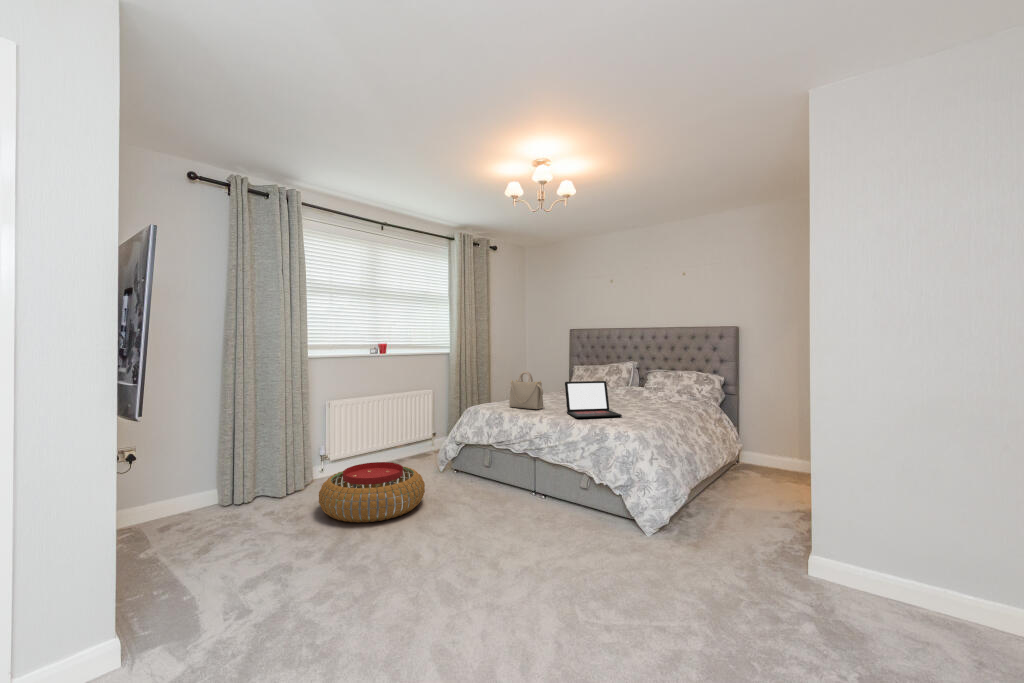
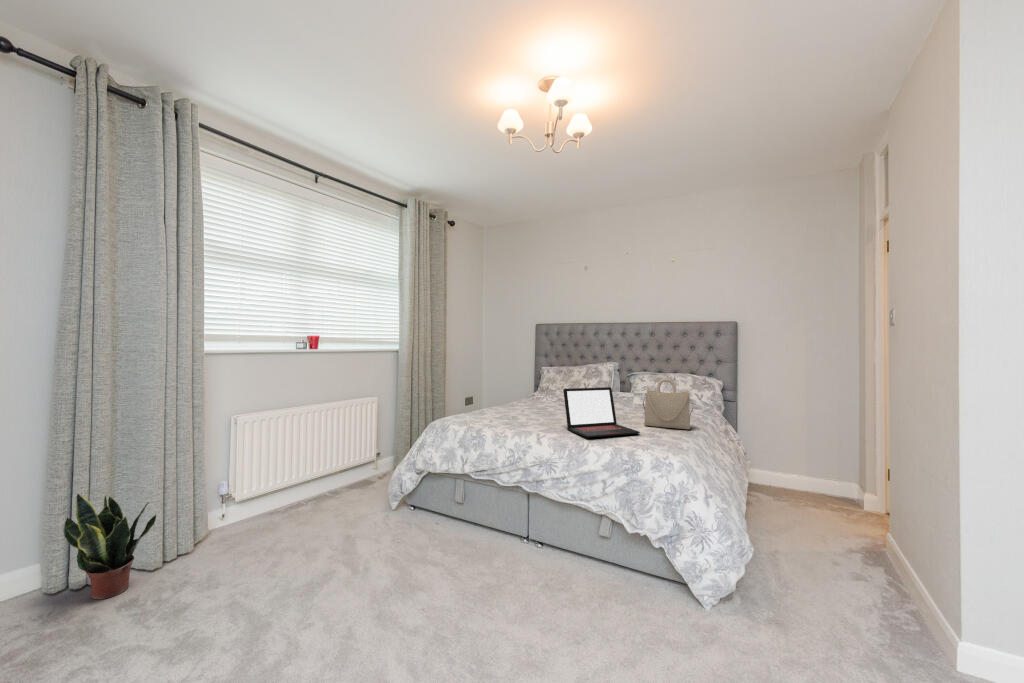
handbag: present [509,371,543,409] -> present [643,378,693,429]
potted plant: none [240,442,289,508] -> present [63,494,156,599]
pouf: present [319,462,425,522] -> none [204,508,378,622]

